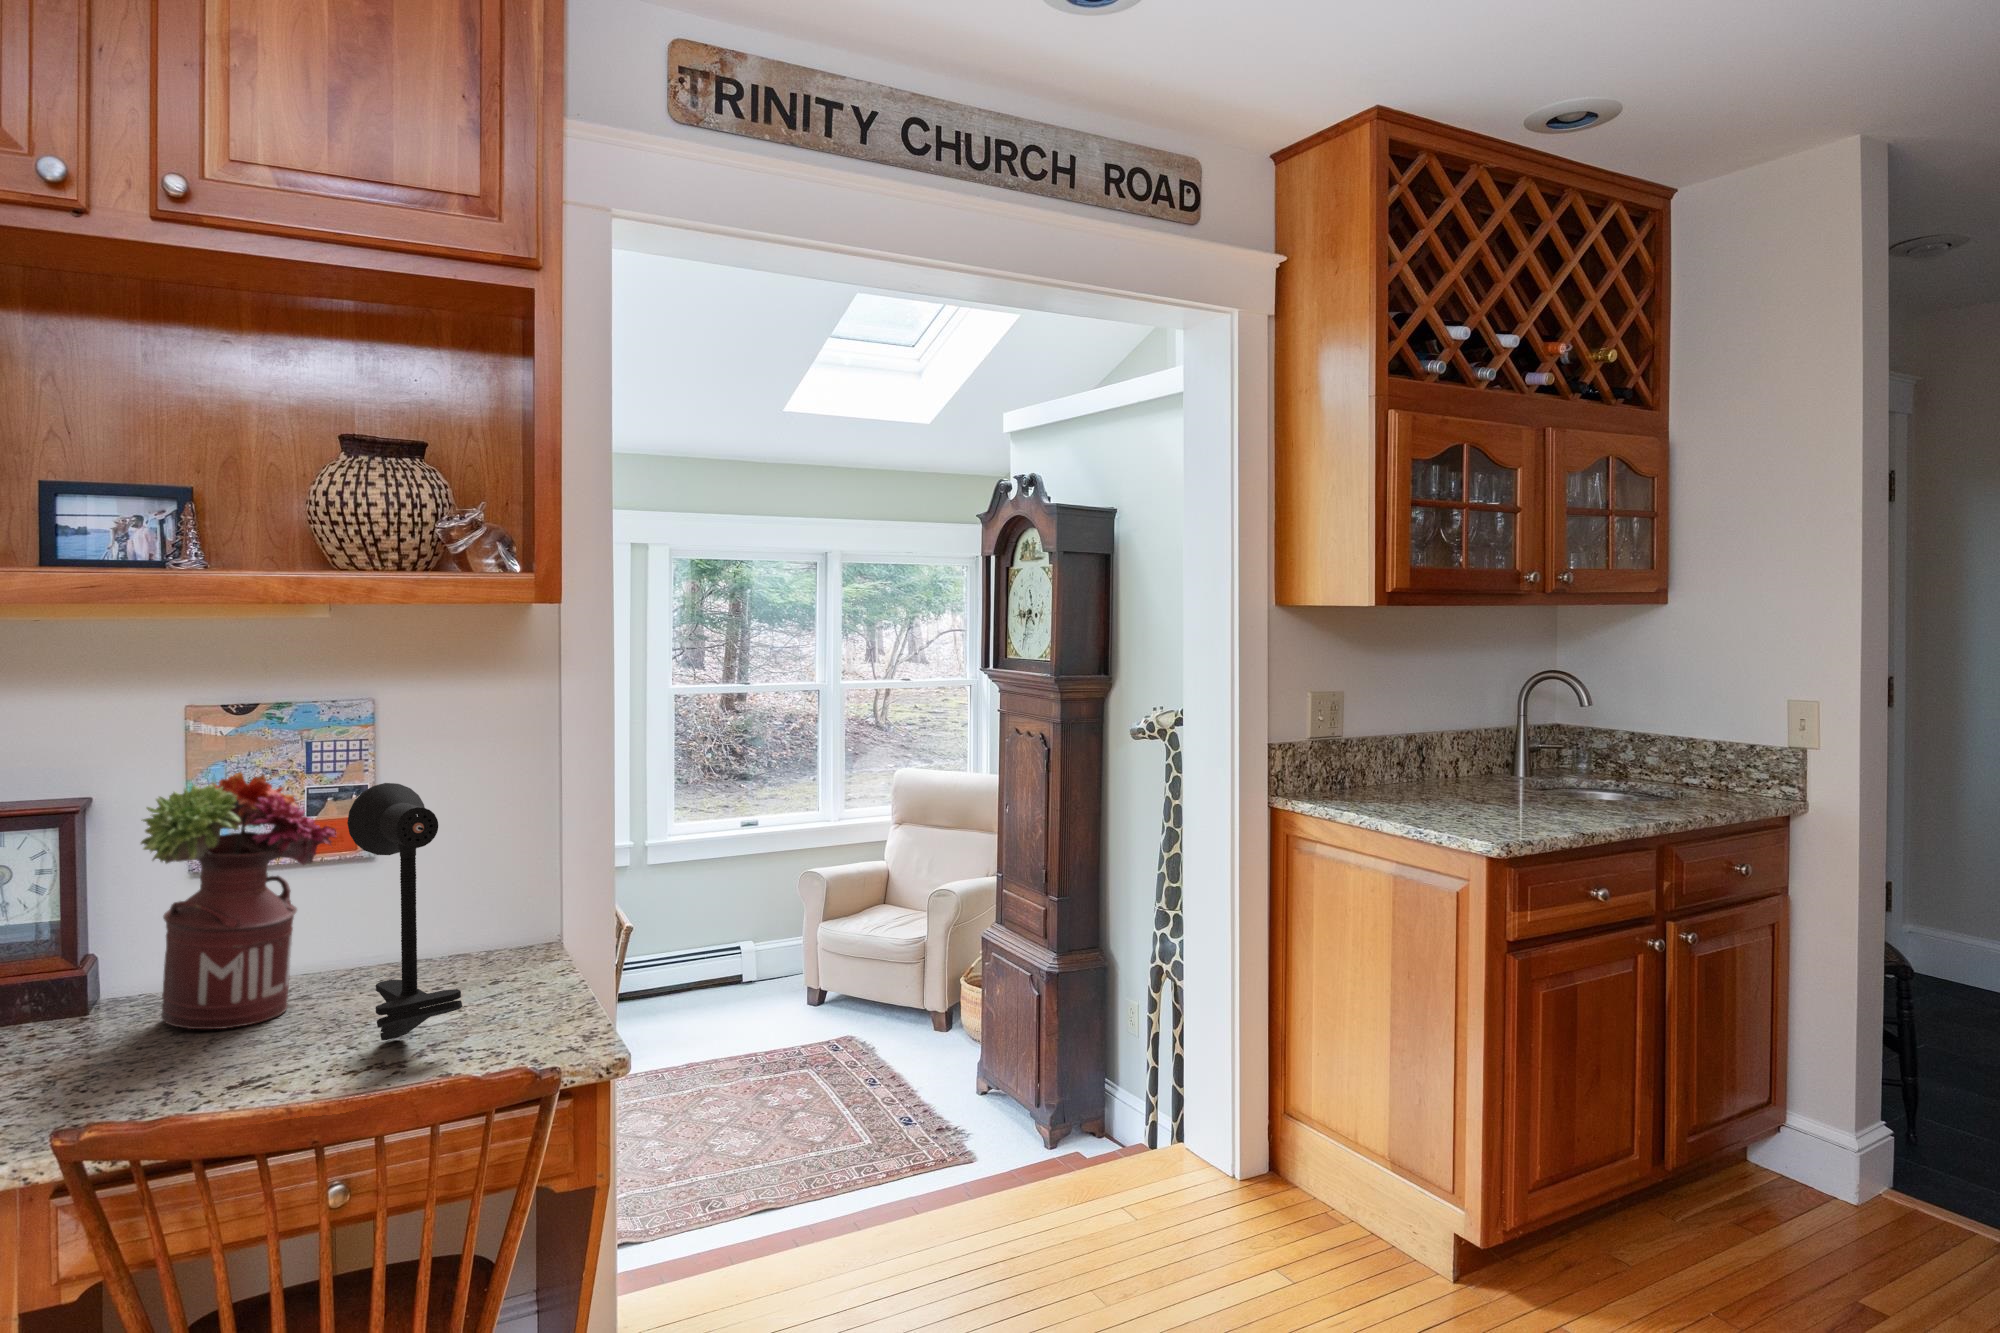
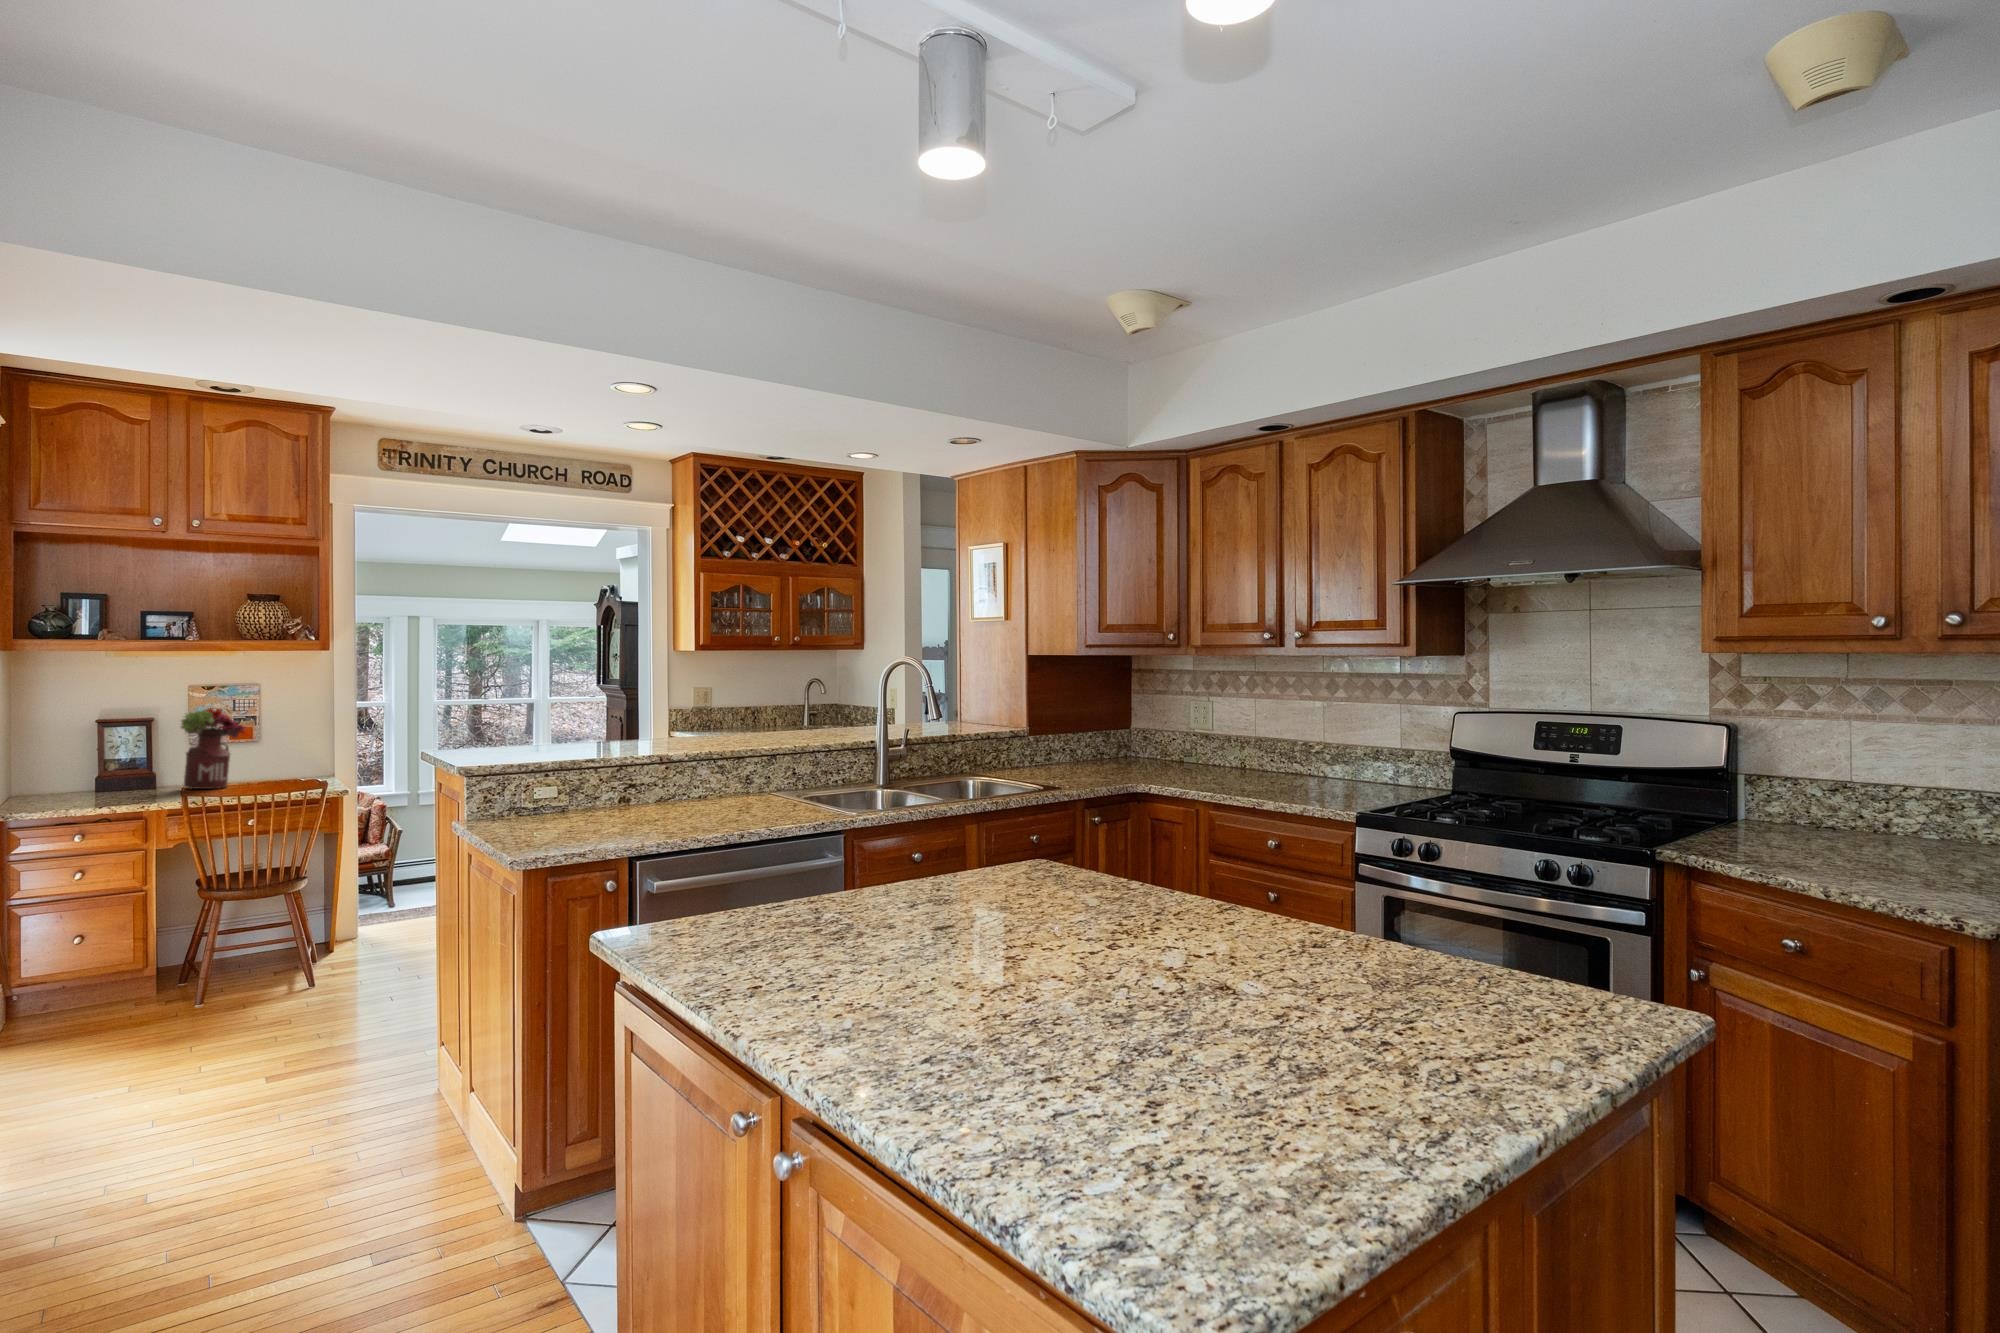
desk lamp: present [347,783,462,1040] -> none [253,708,291,789]

